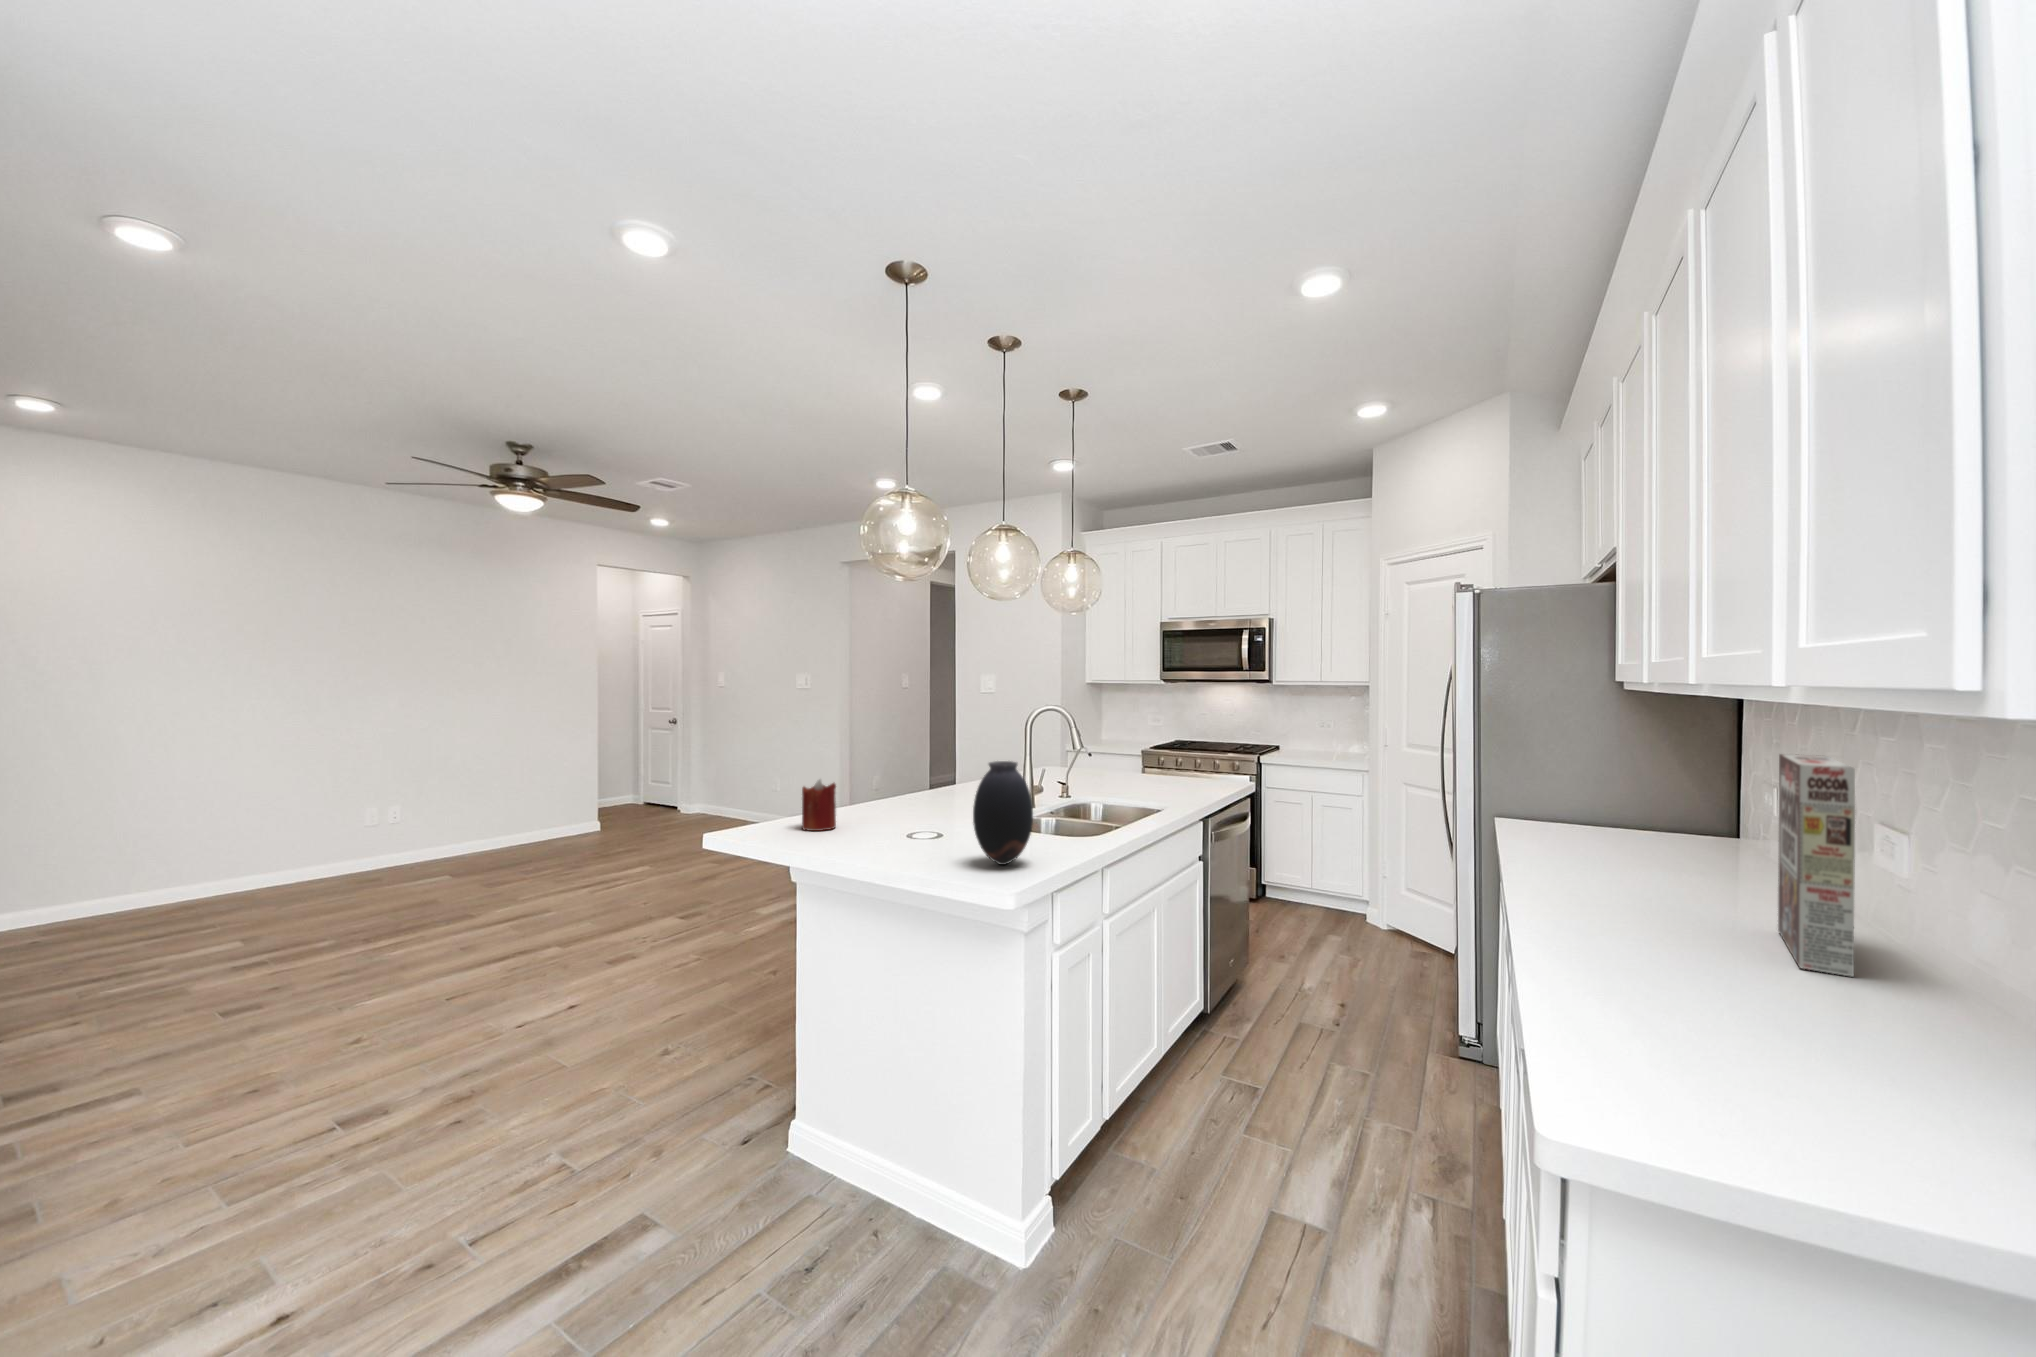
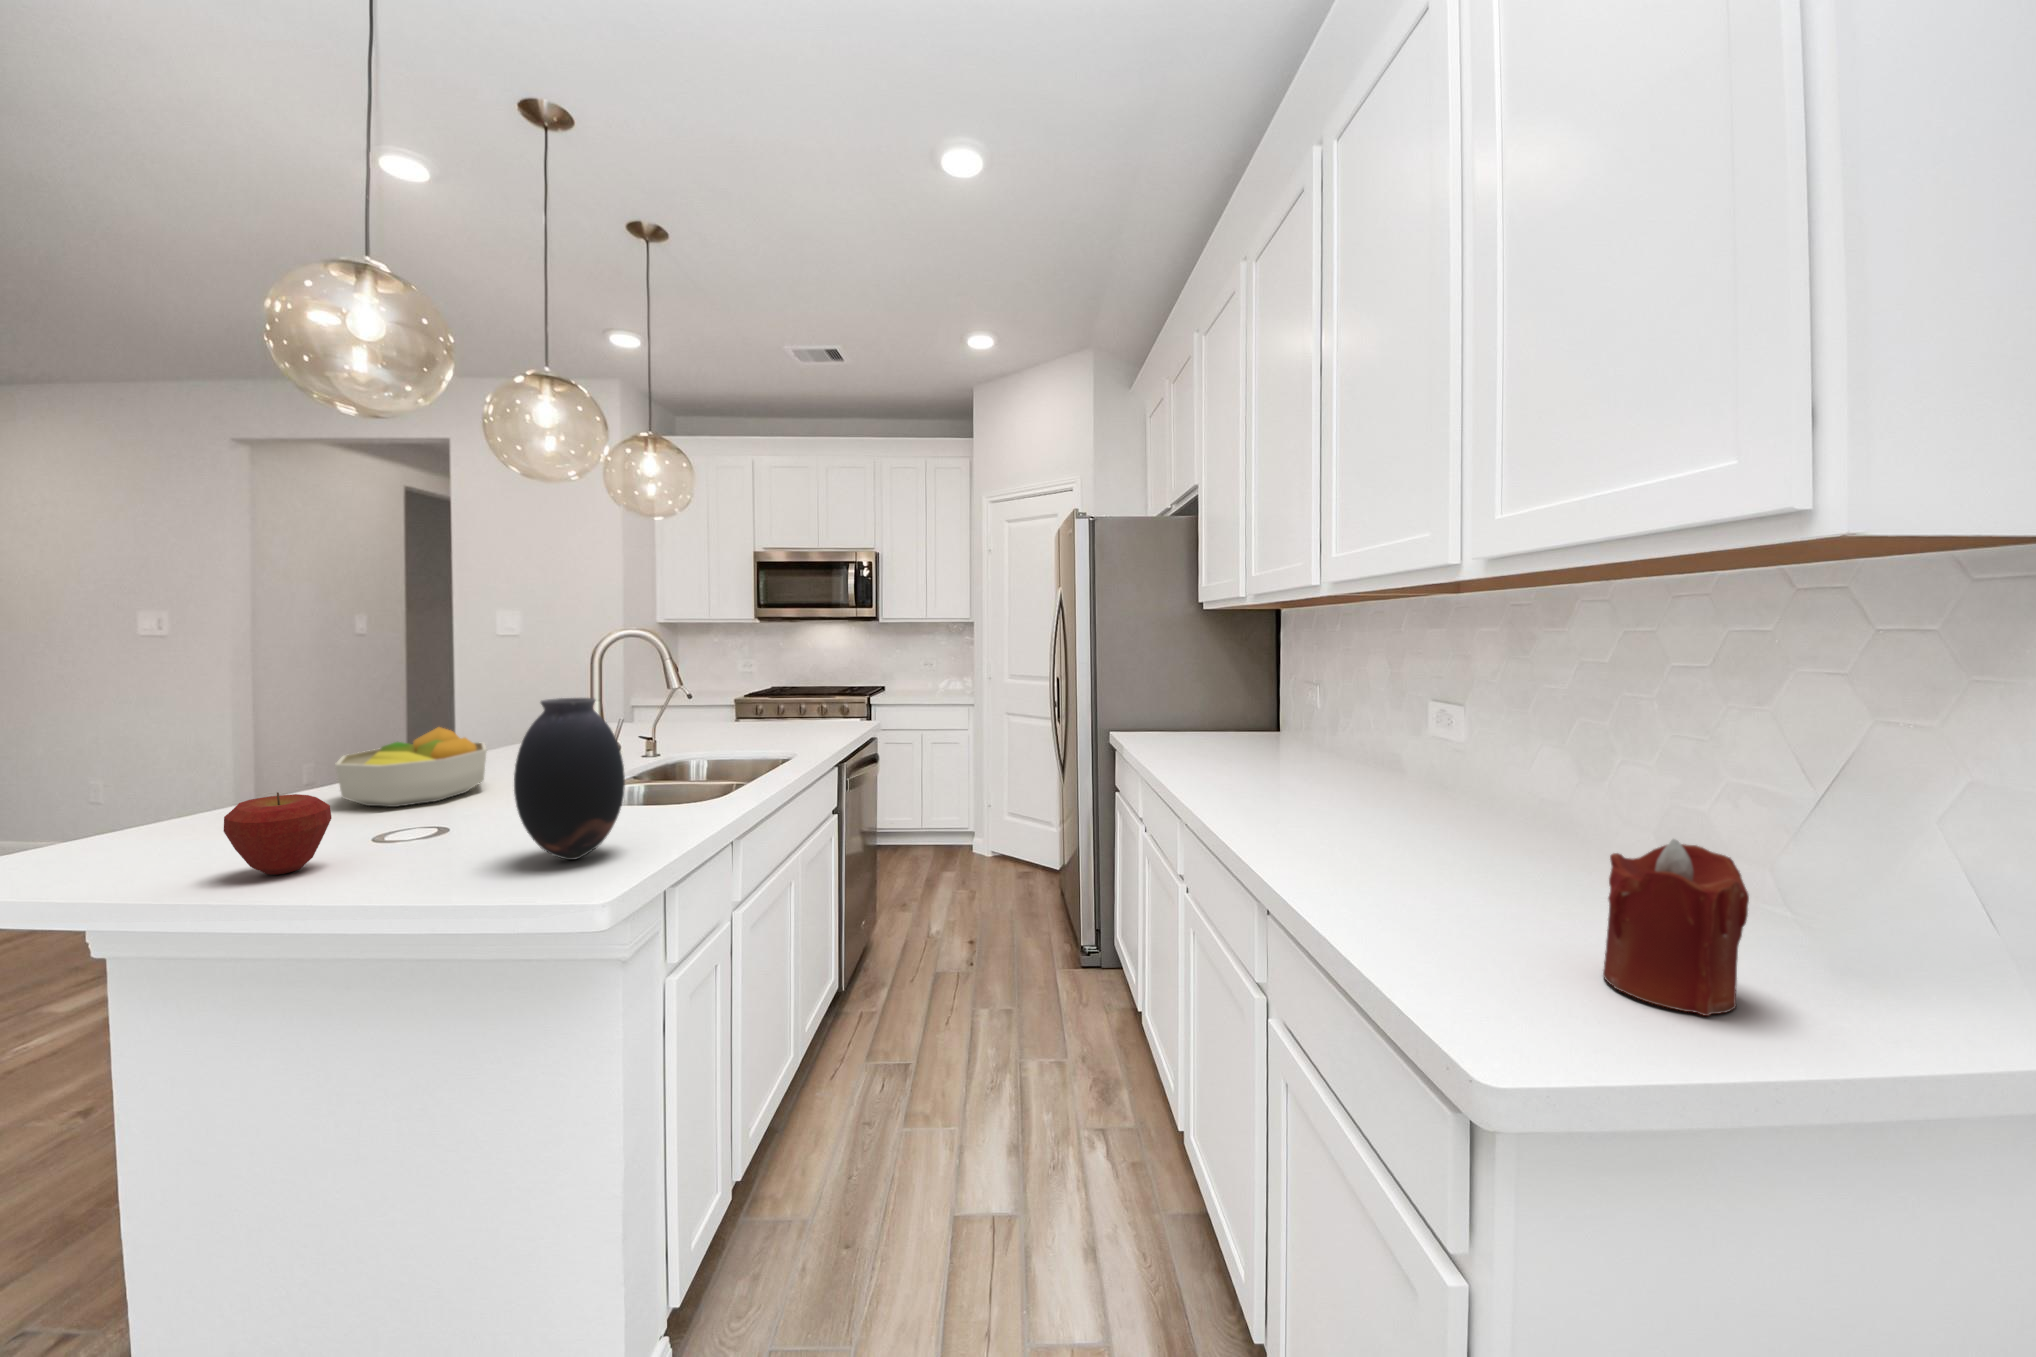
cereal box: present [1778,754,1855,977] -> none [1413,646,1511,842]
fruit bowl: none [886,768,962,819] -> present [335,727,487,807]
candle: present [802,779,836,831] -> present [1603,839,1749,1016]
apple: none [843,805,887,851] -> present [224,792,331,875]

